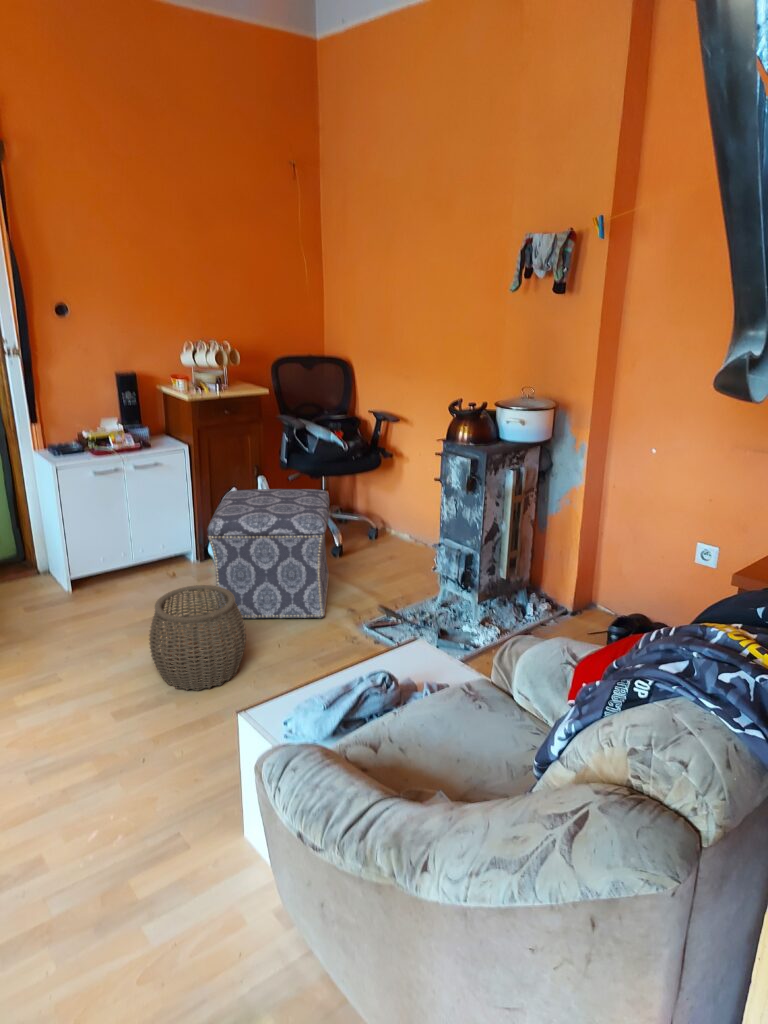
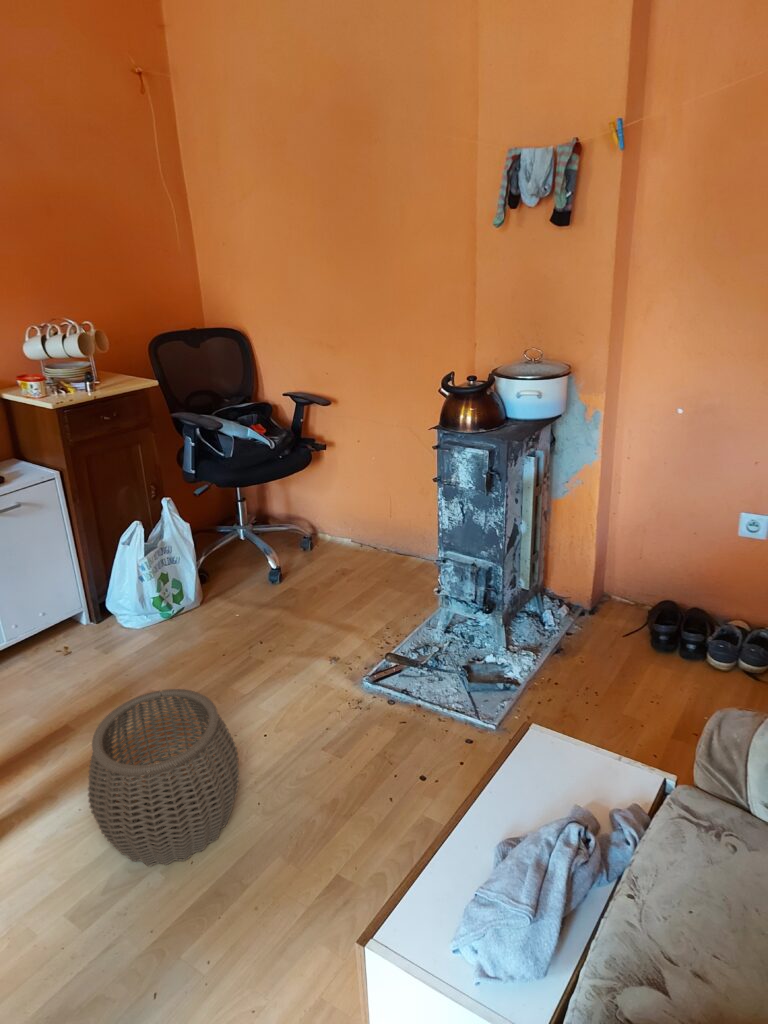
ottoman: present [207,489,330,619] -> none [131,508,309,715]

